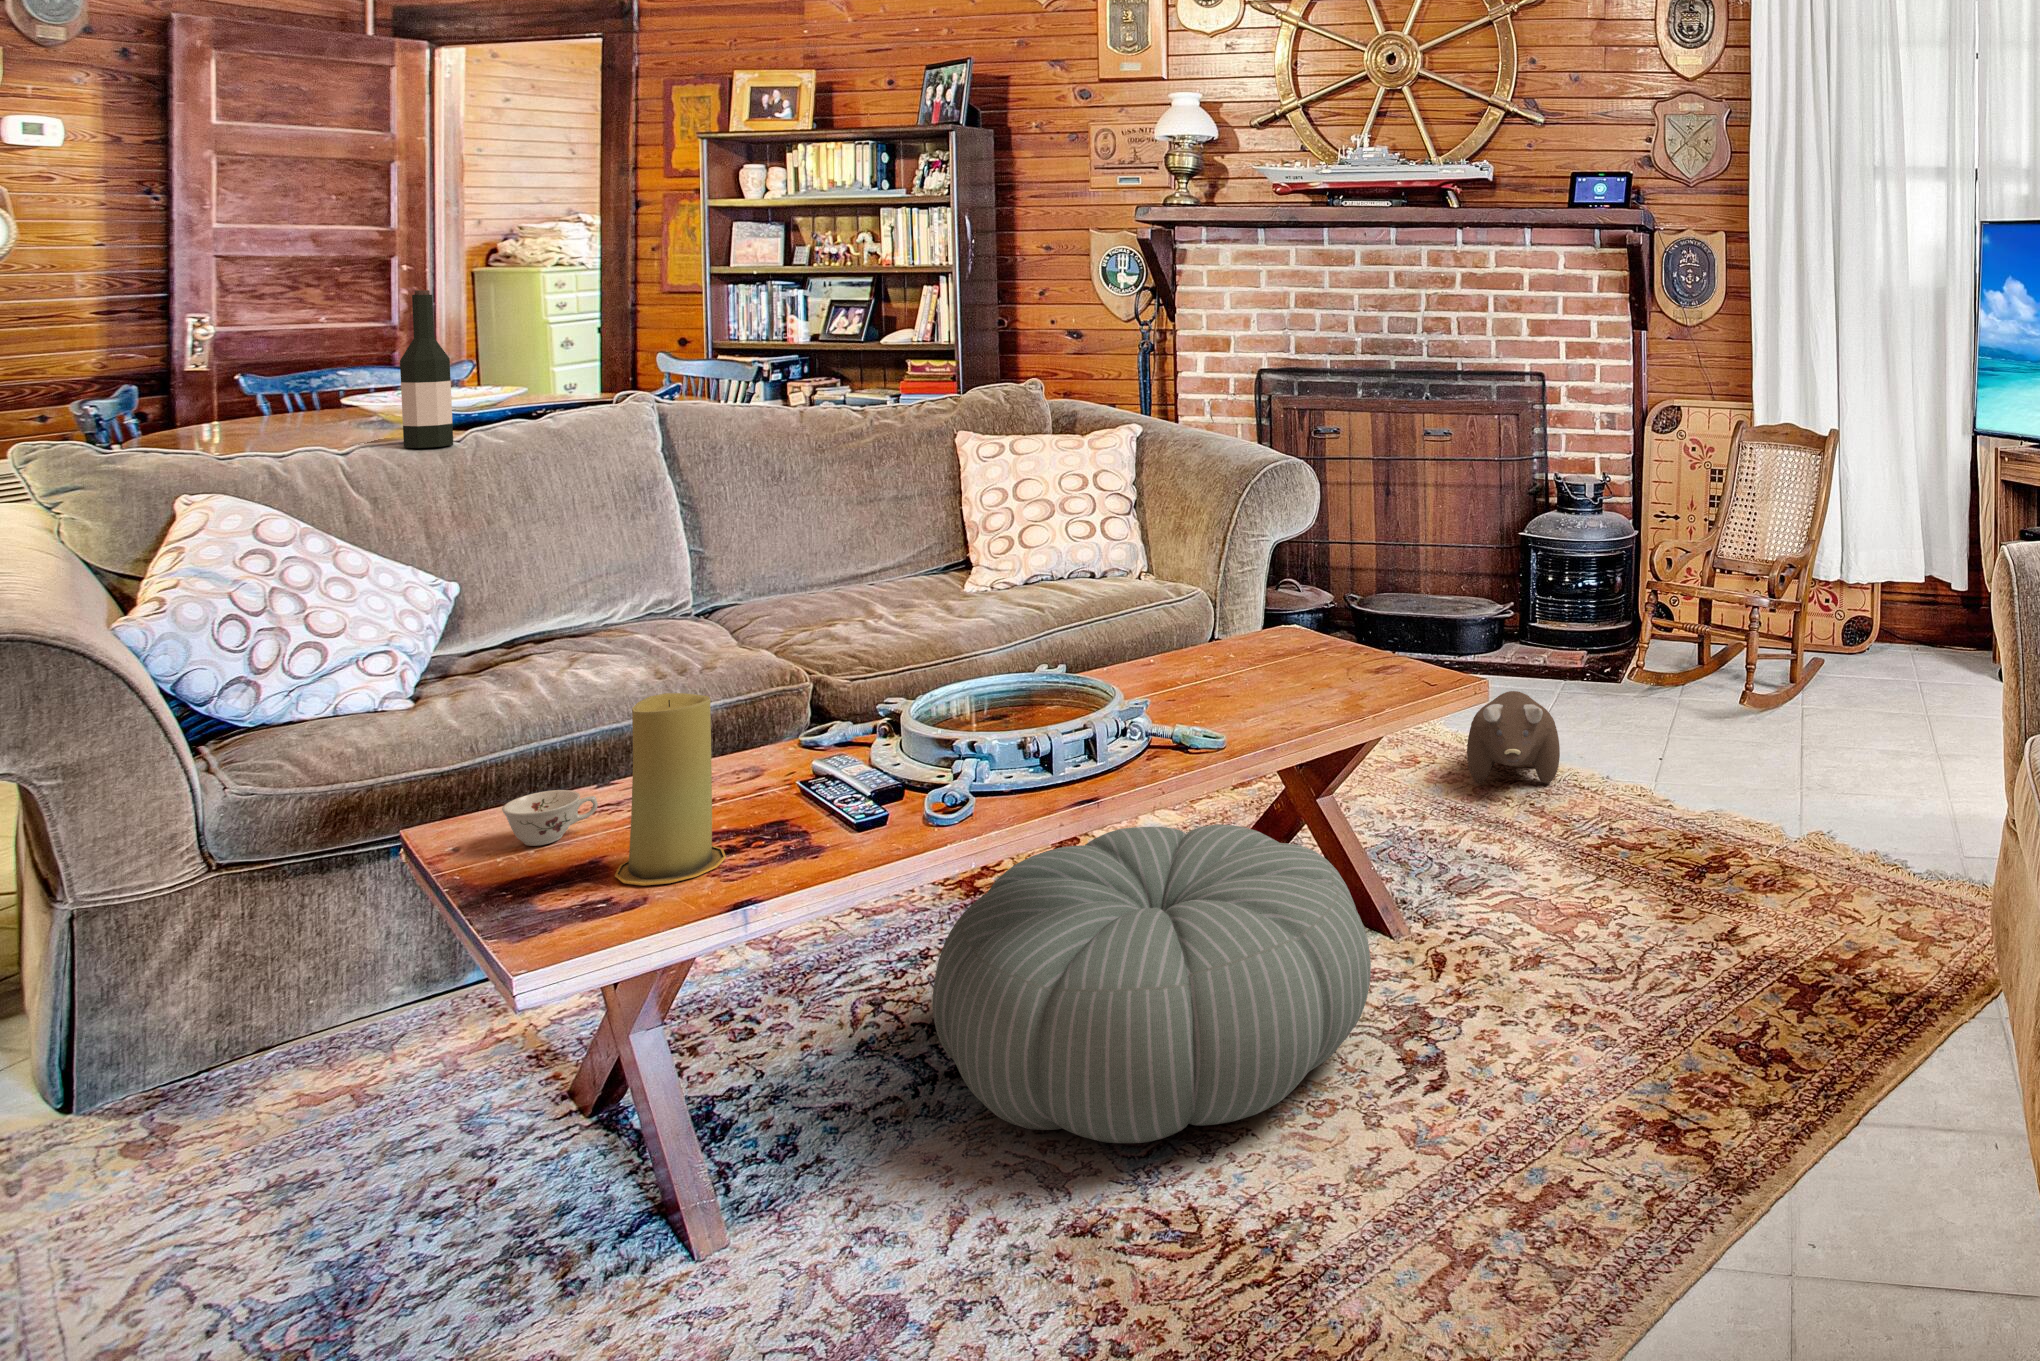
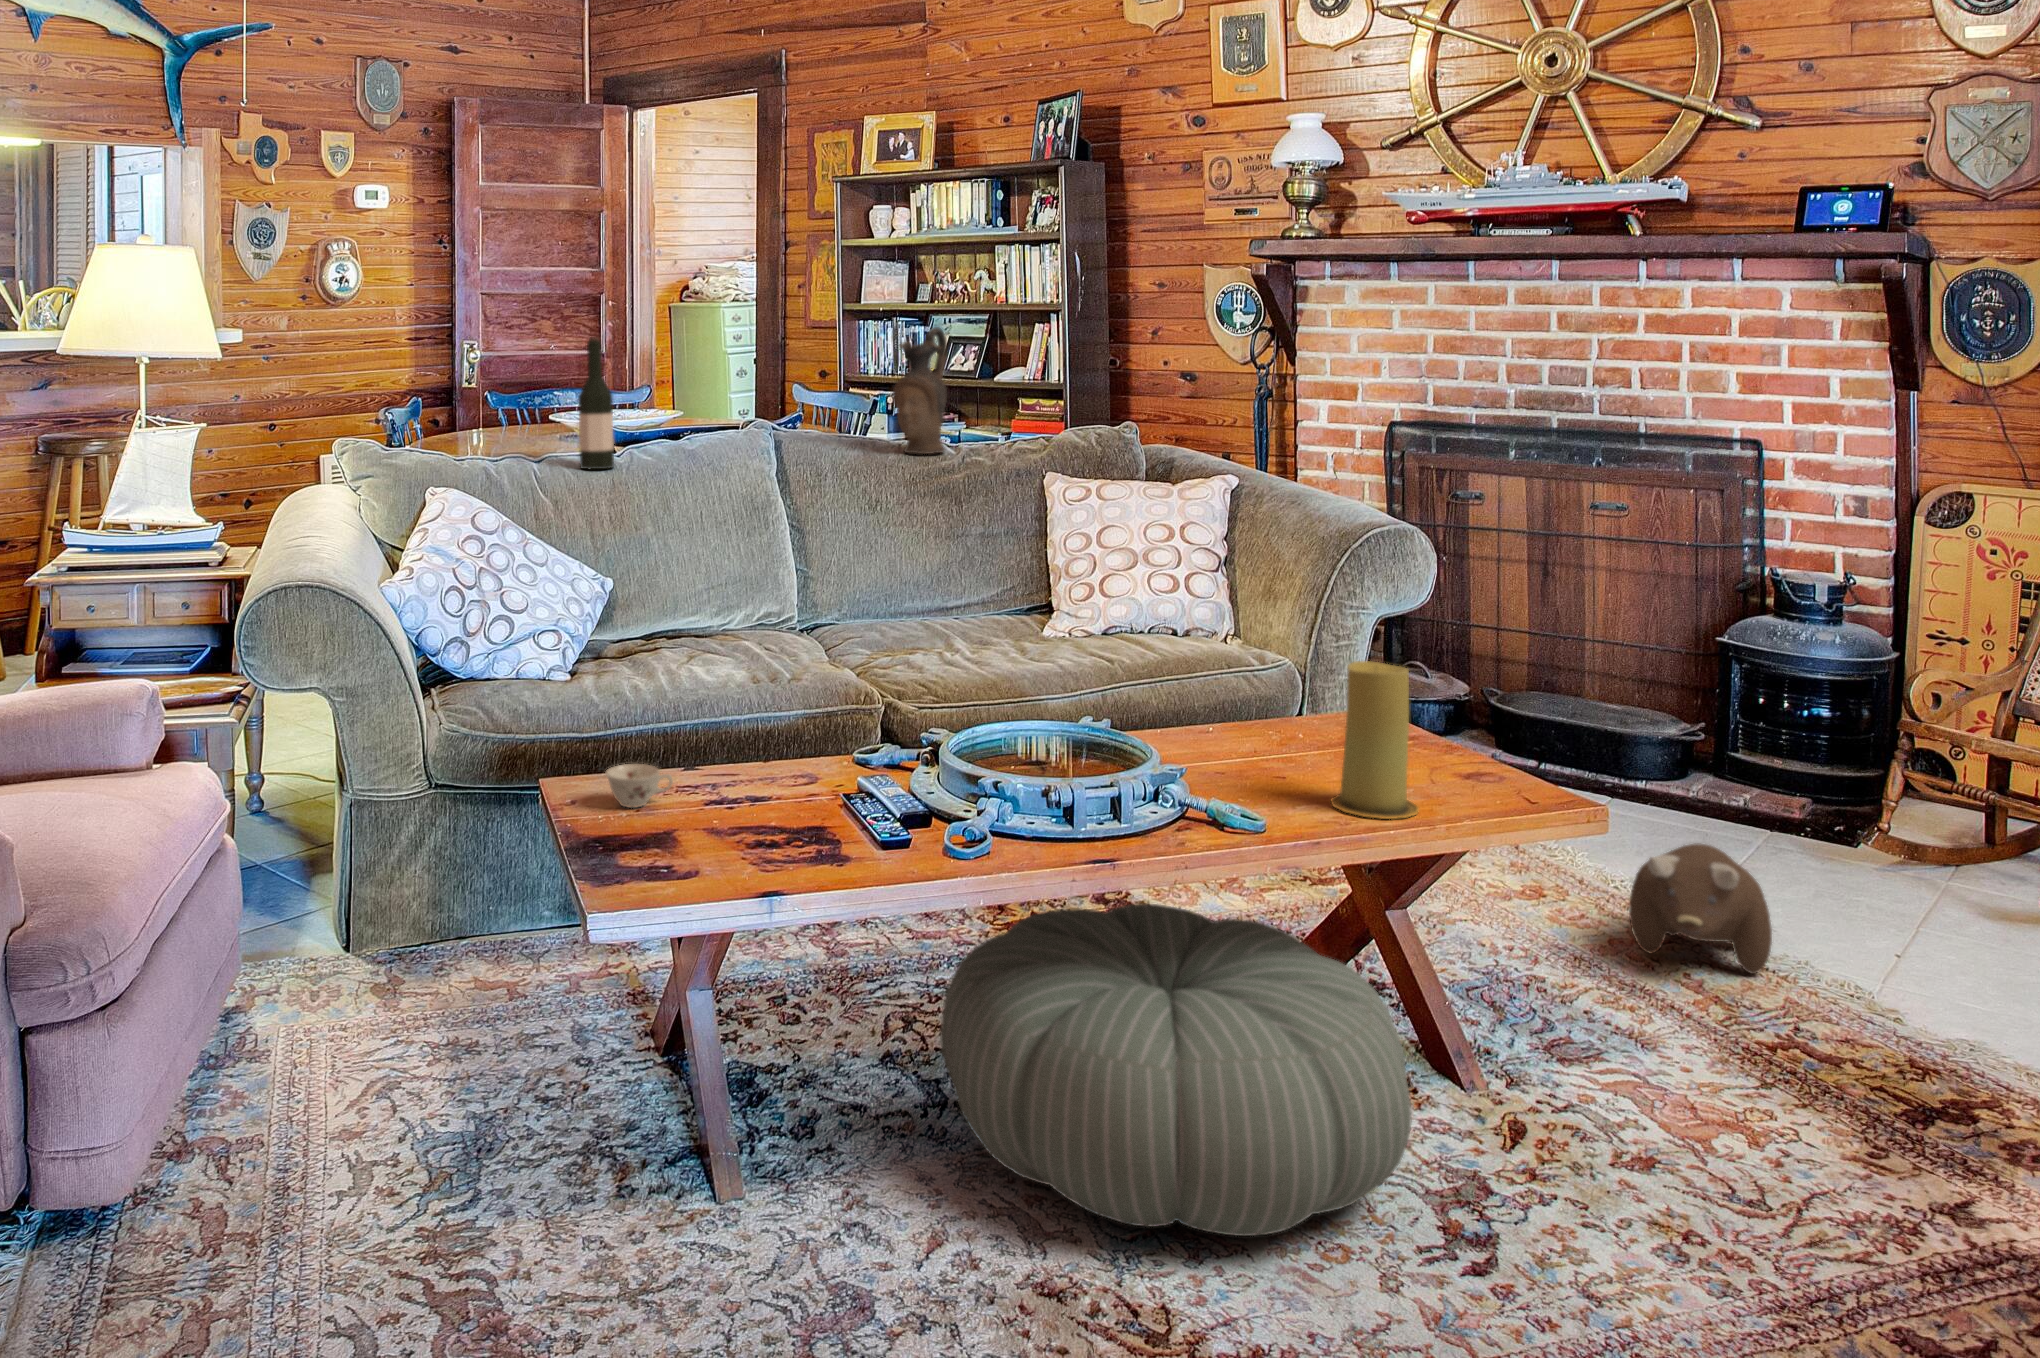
ceramic pitcher: none [803,286,863,415] -> present [893,327,947,454]
candle: present [615,693,726,886] -> present [1331,661,1419,819]

